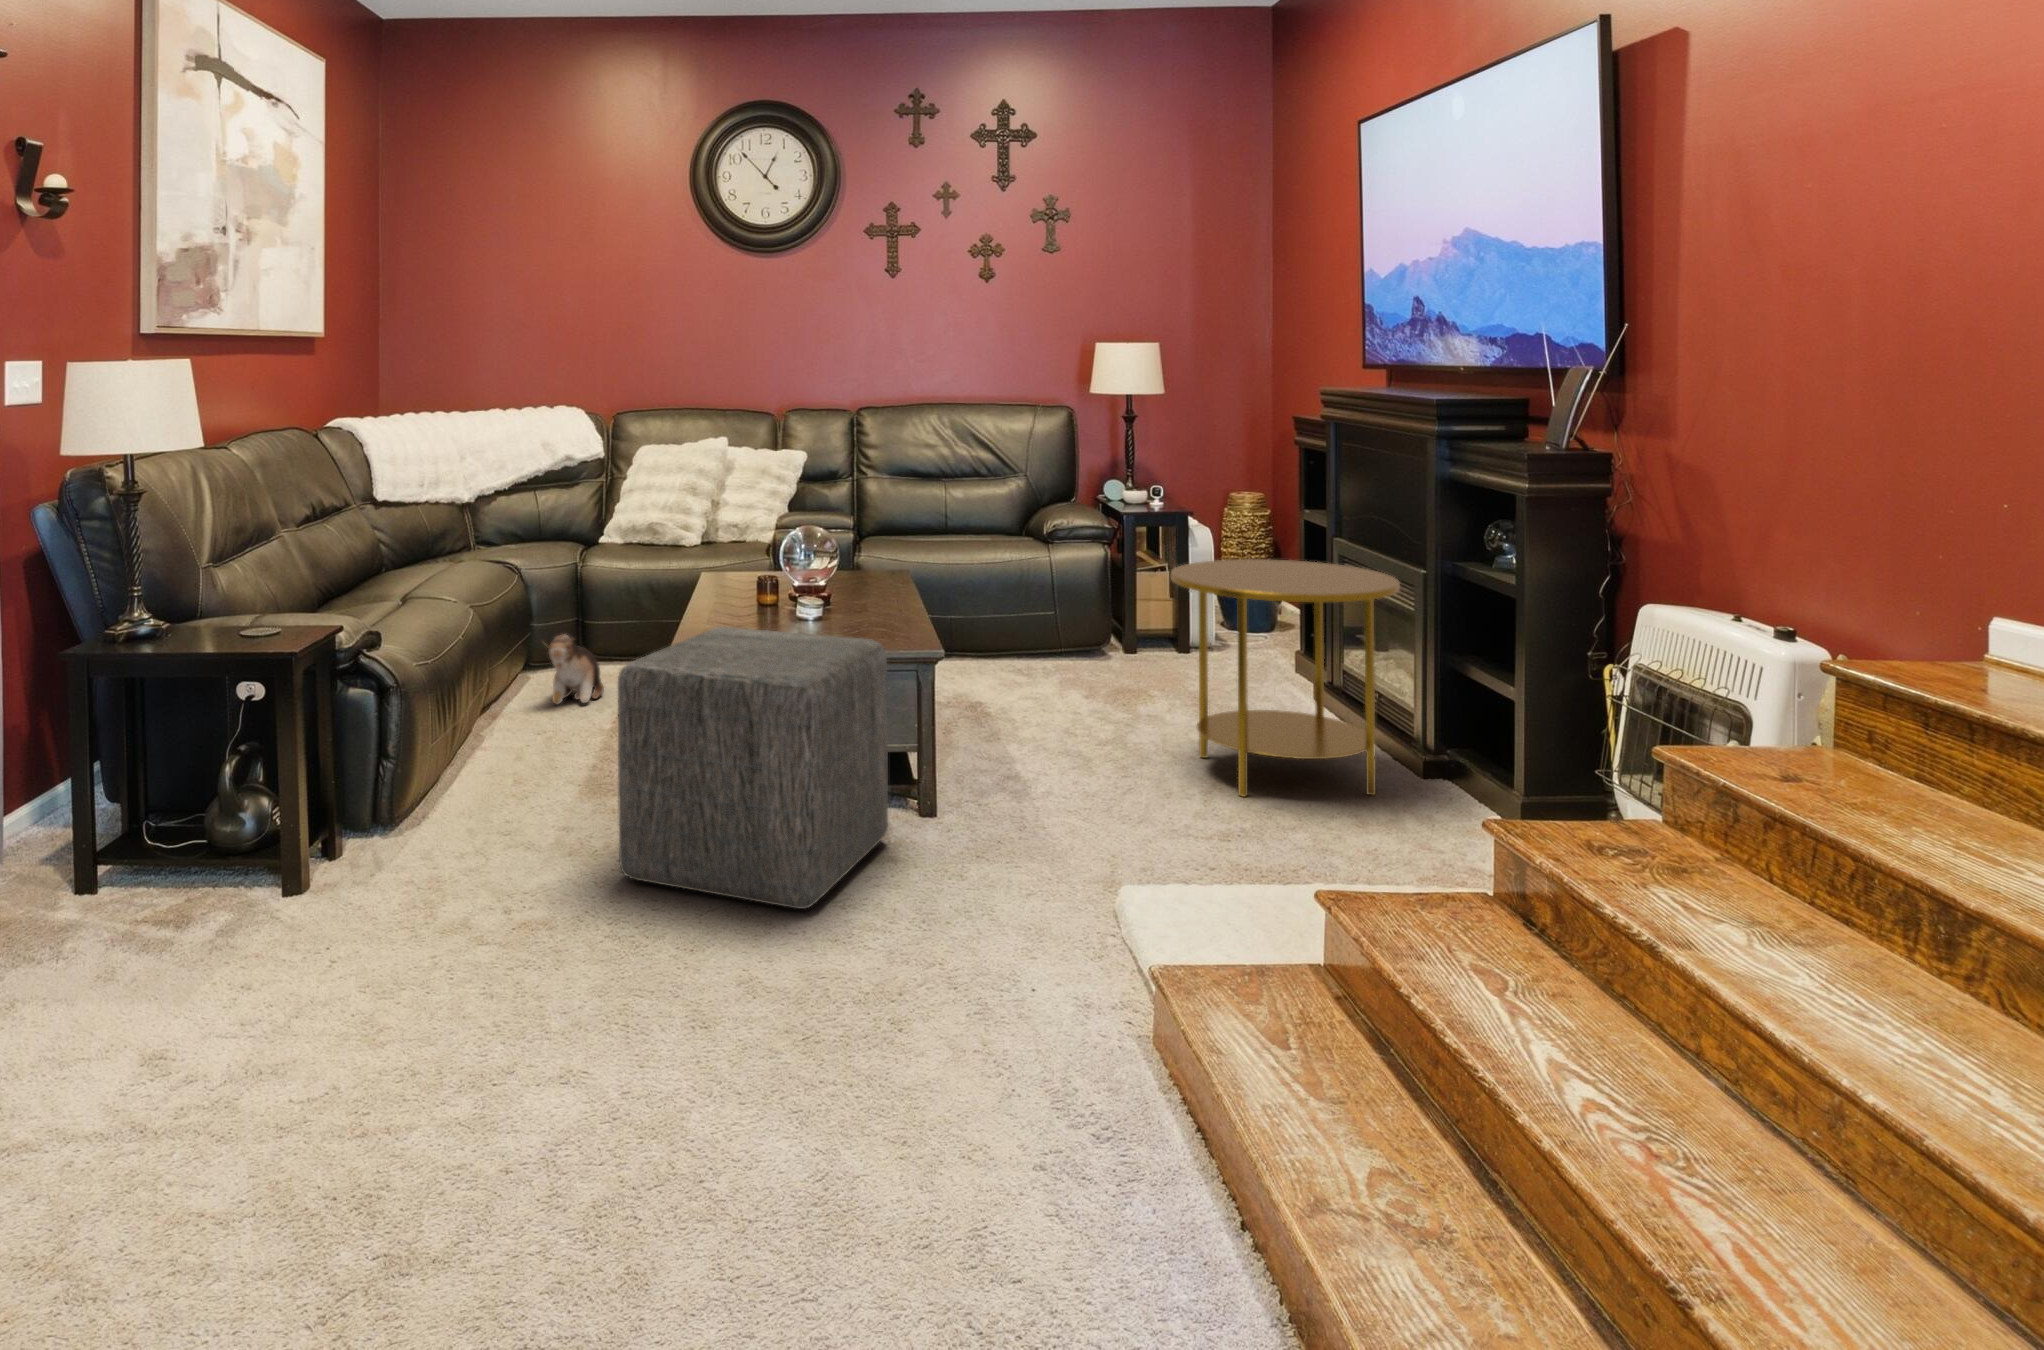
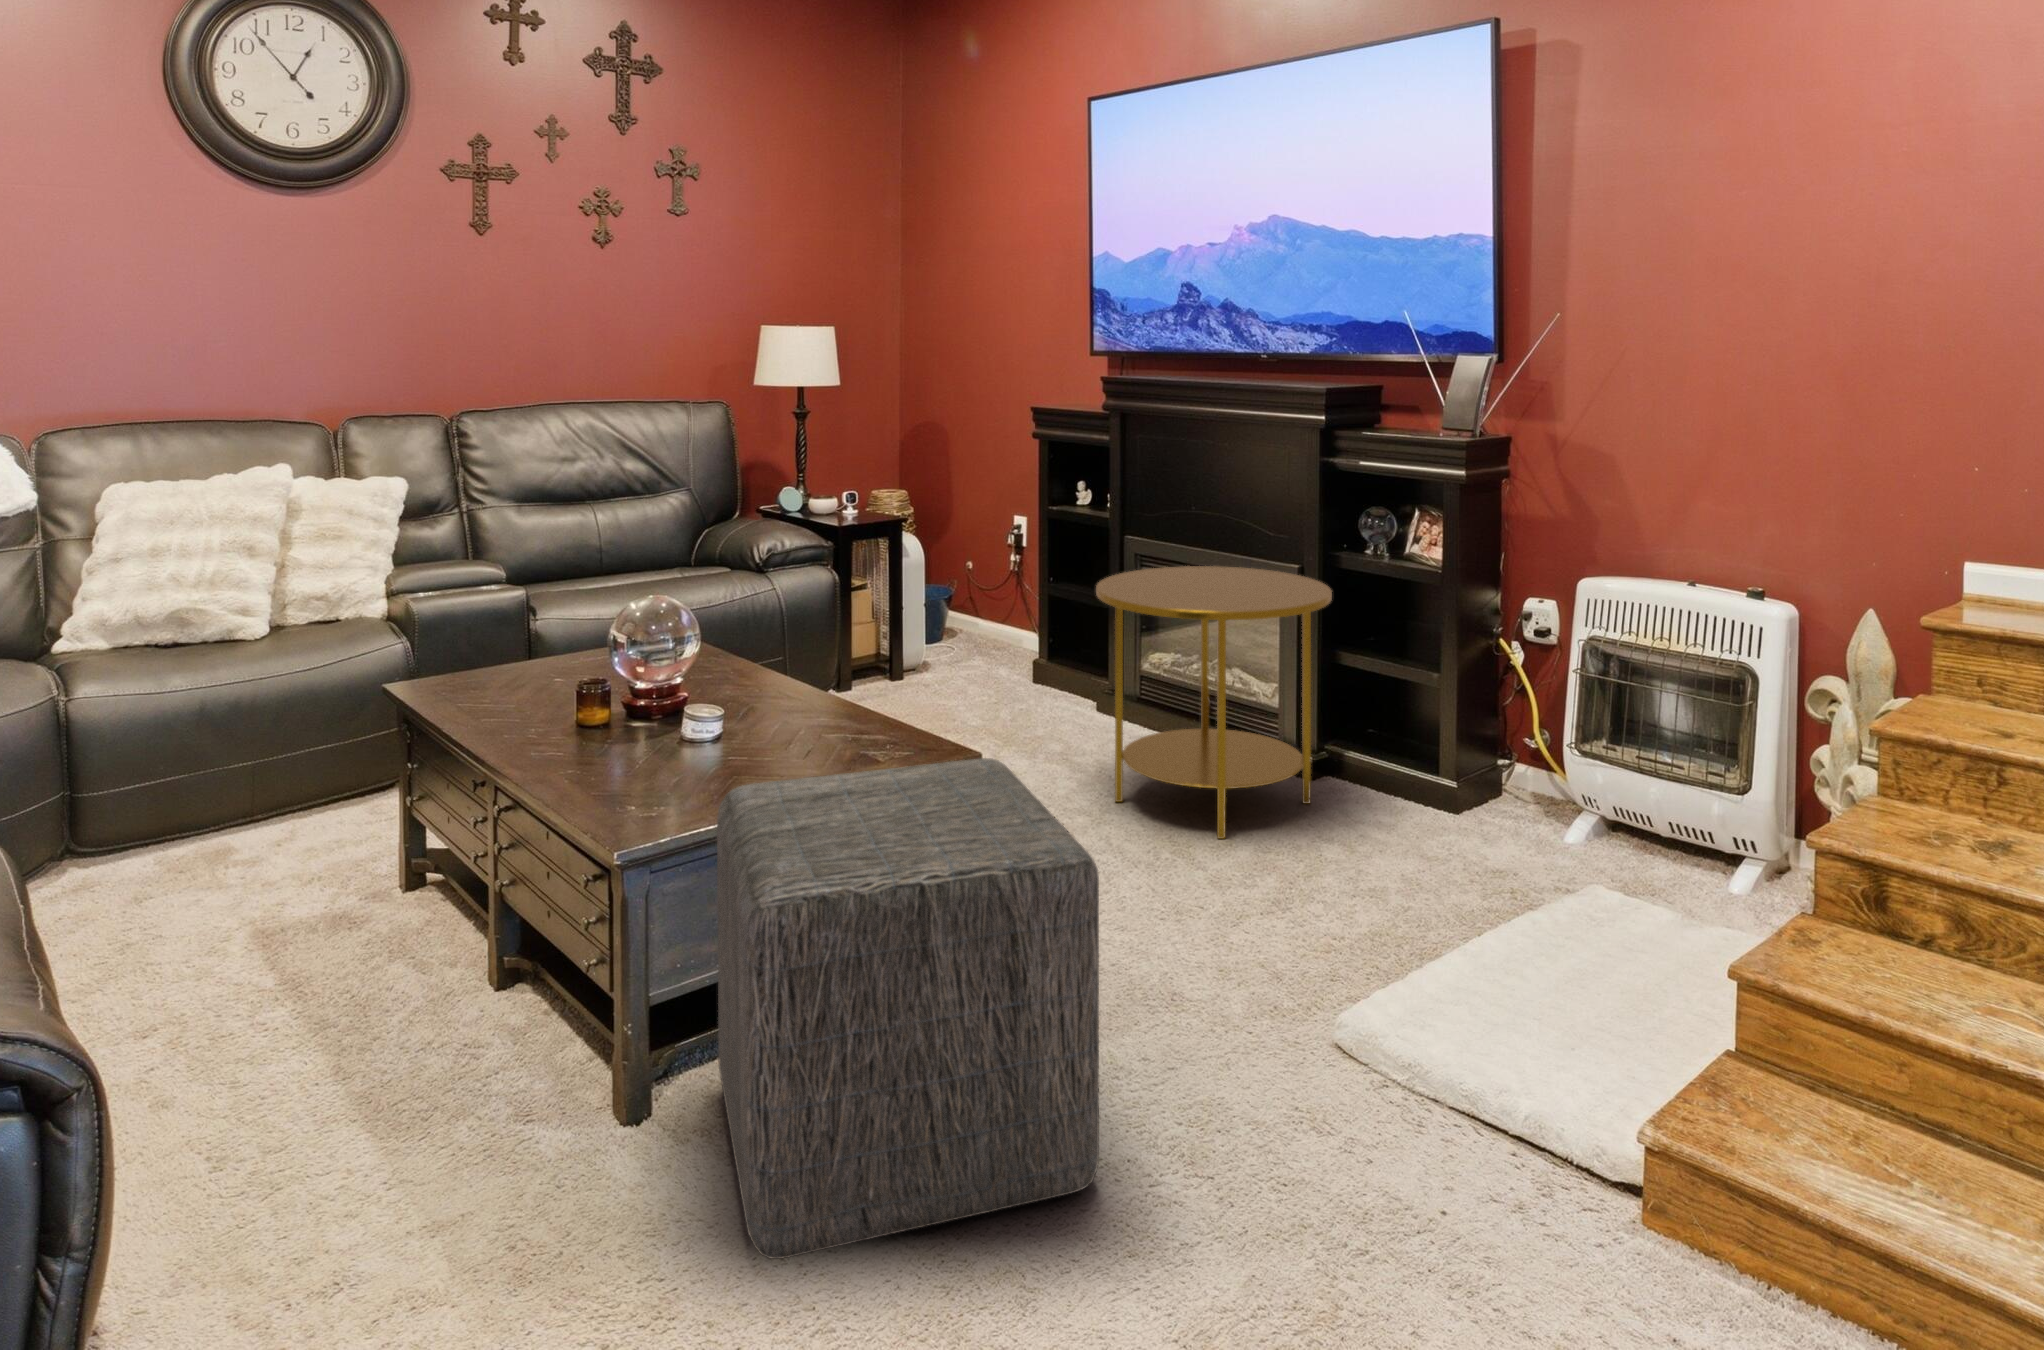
plush toy: present [548,634,604,704] -> none [122,841,213,970]

